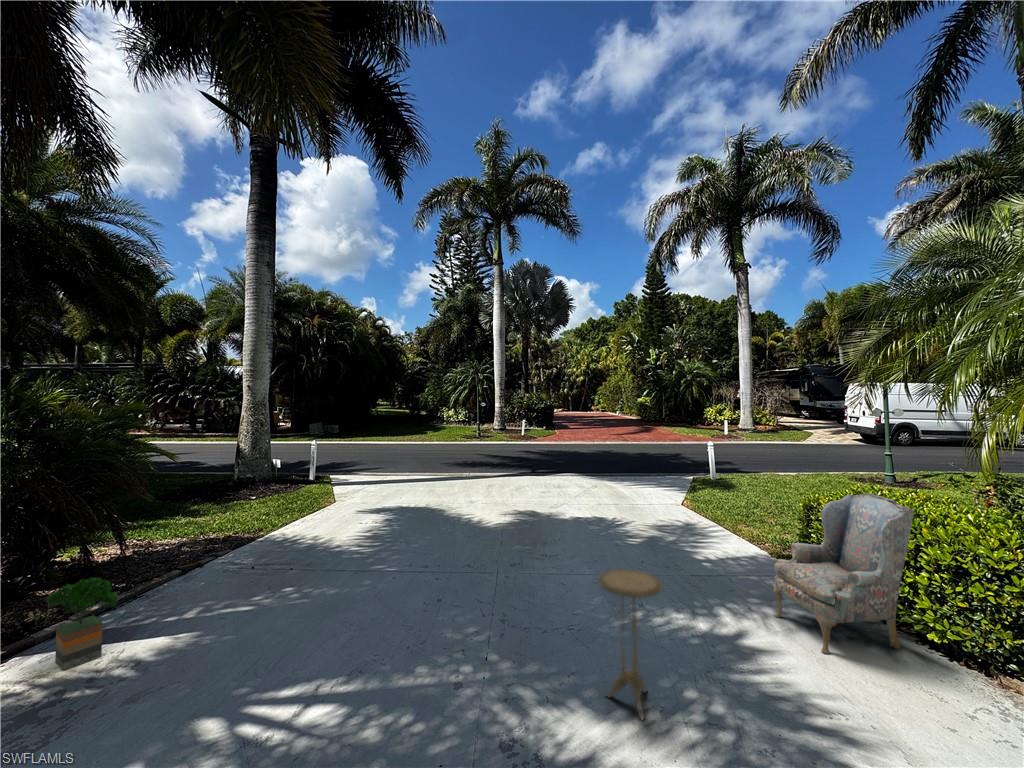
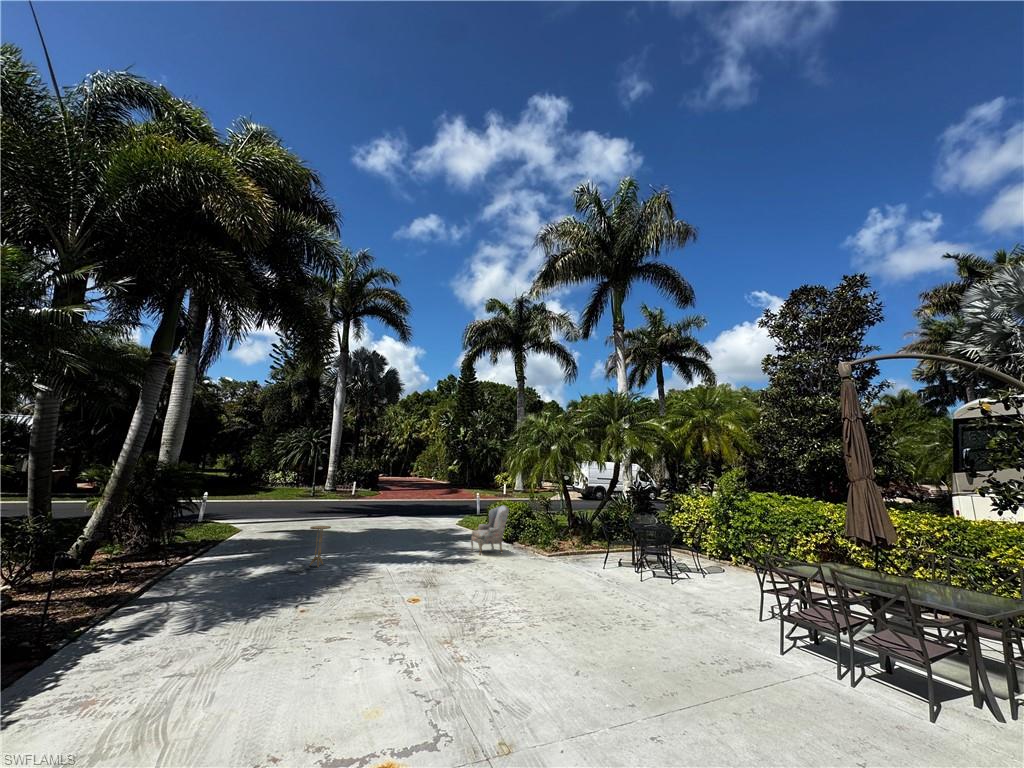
side table: present [598,569,662,719] -> present [309,526,331,567]
potted tree: present [46,577,118,671] -> none [186,539,215,573]

